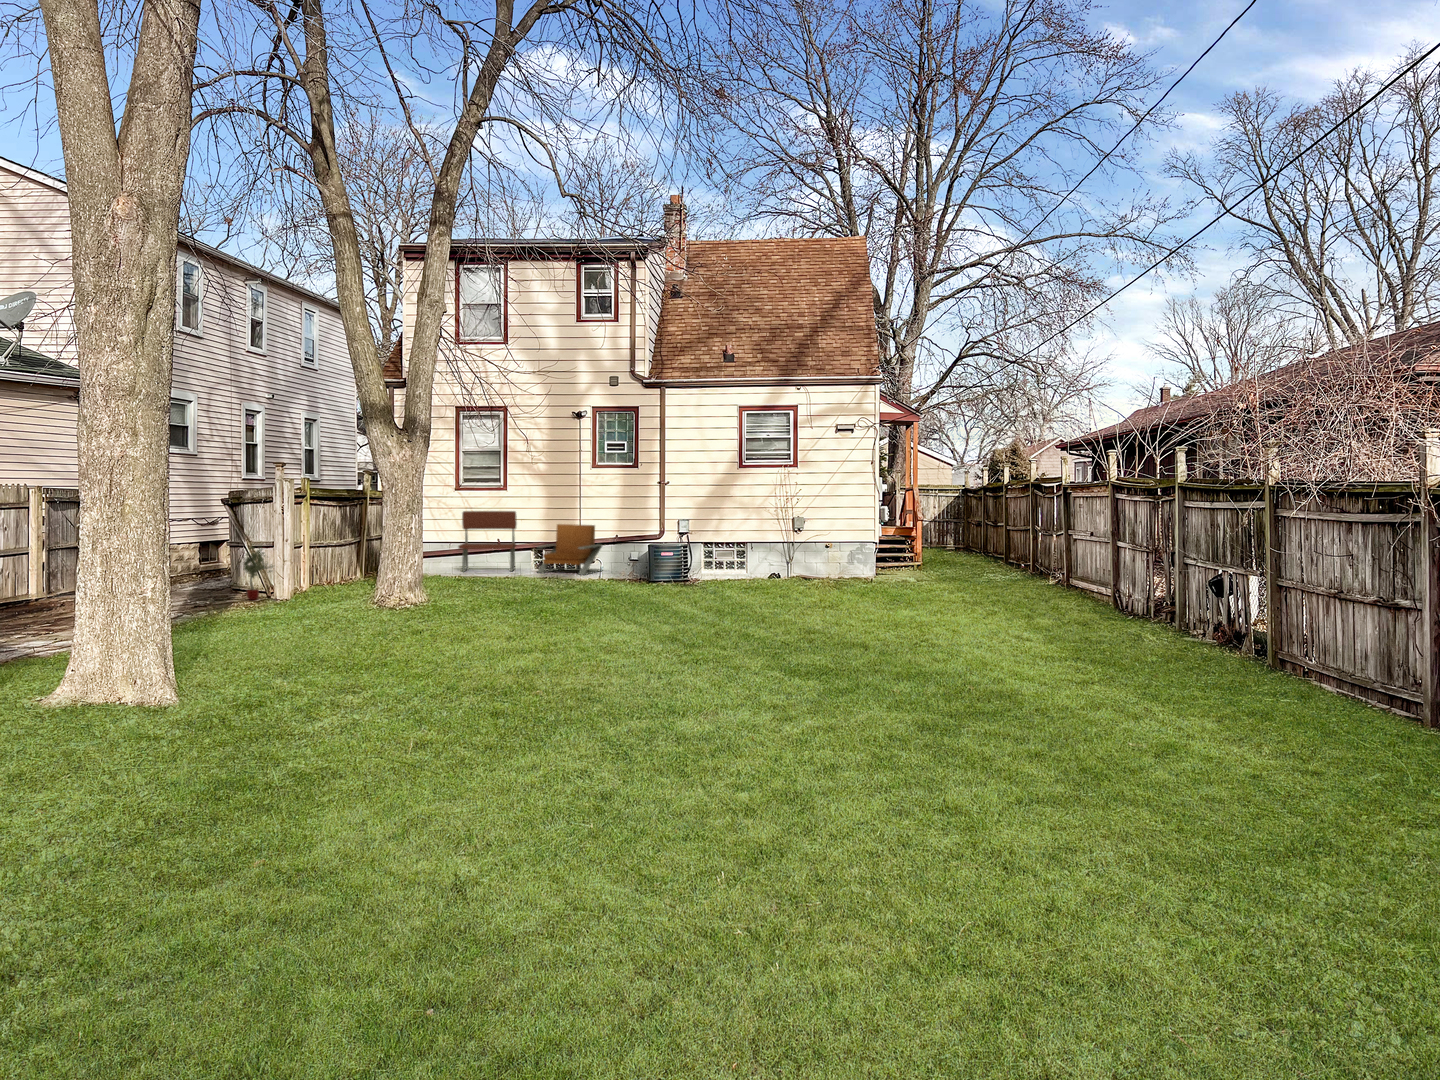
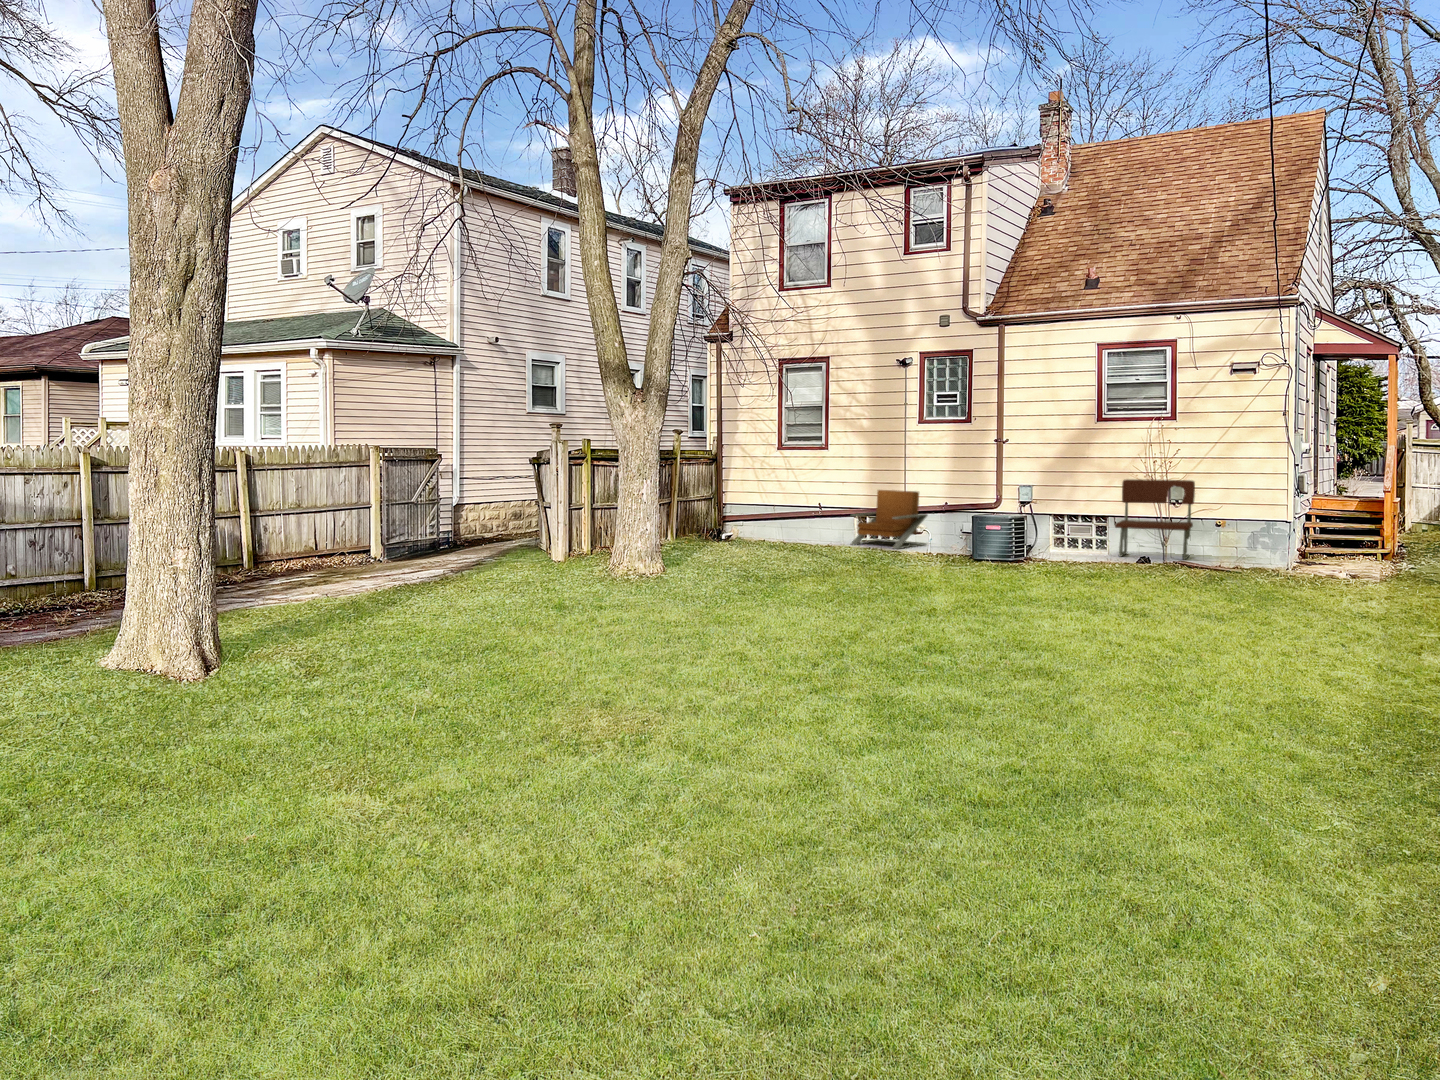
bench: present [459,511,517,572] -> present [1115,479,1195,560]
potted tree: present [243,544,273,600] -> none [539,508,569,562]

